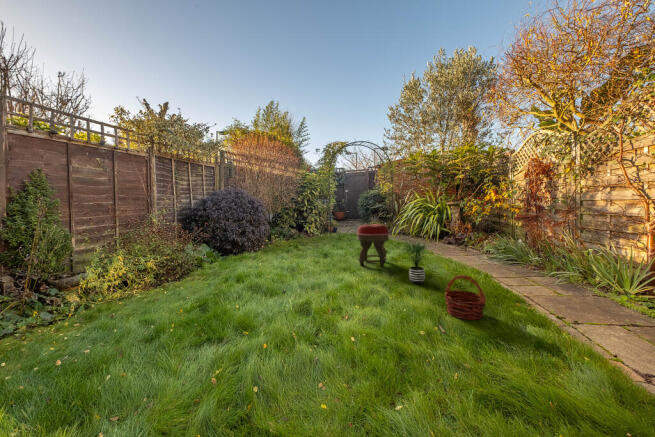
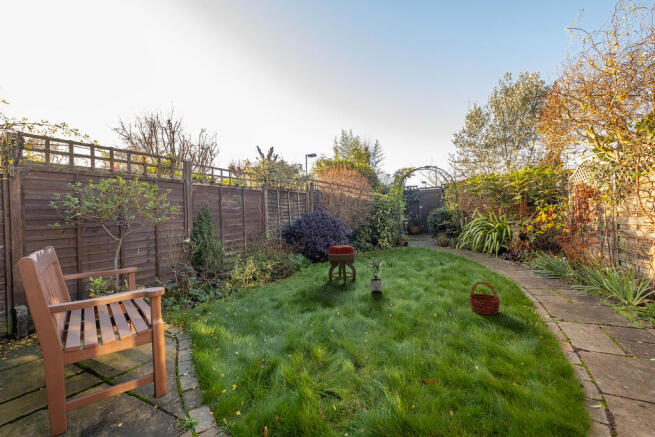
footstool: present [357,224,389,267] -> present [328,245,356,283]
potted plant: present [401,242,427,284] -> present [364,259,384,293]

